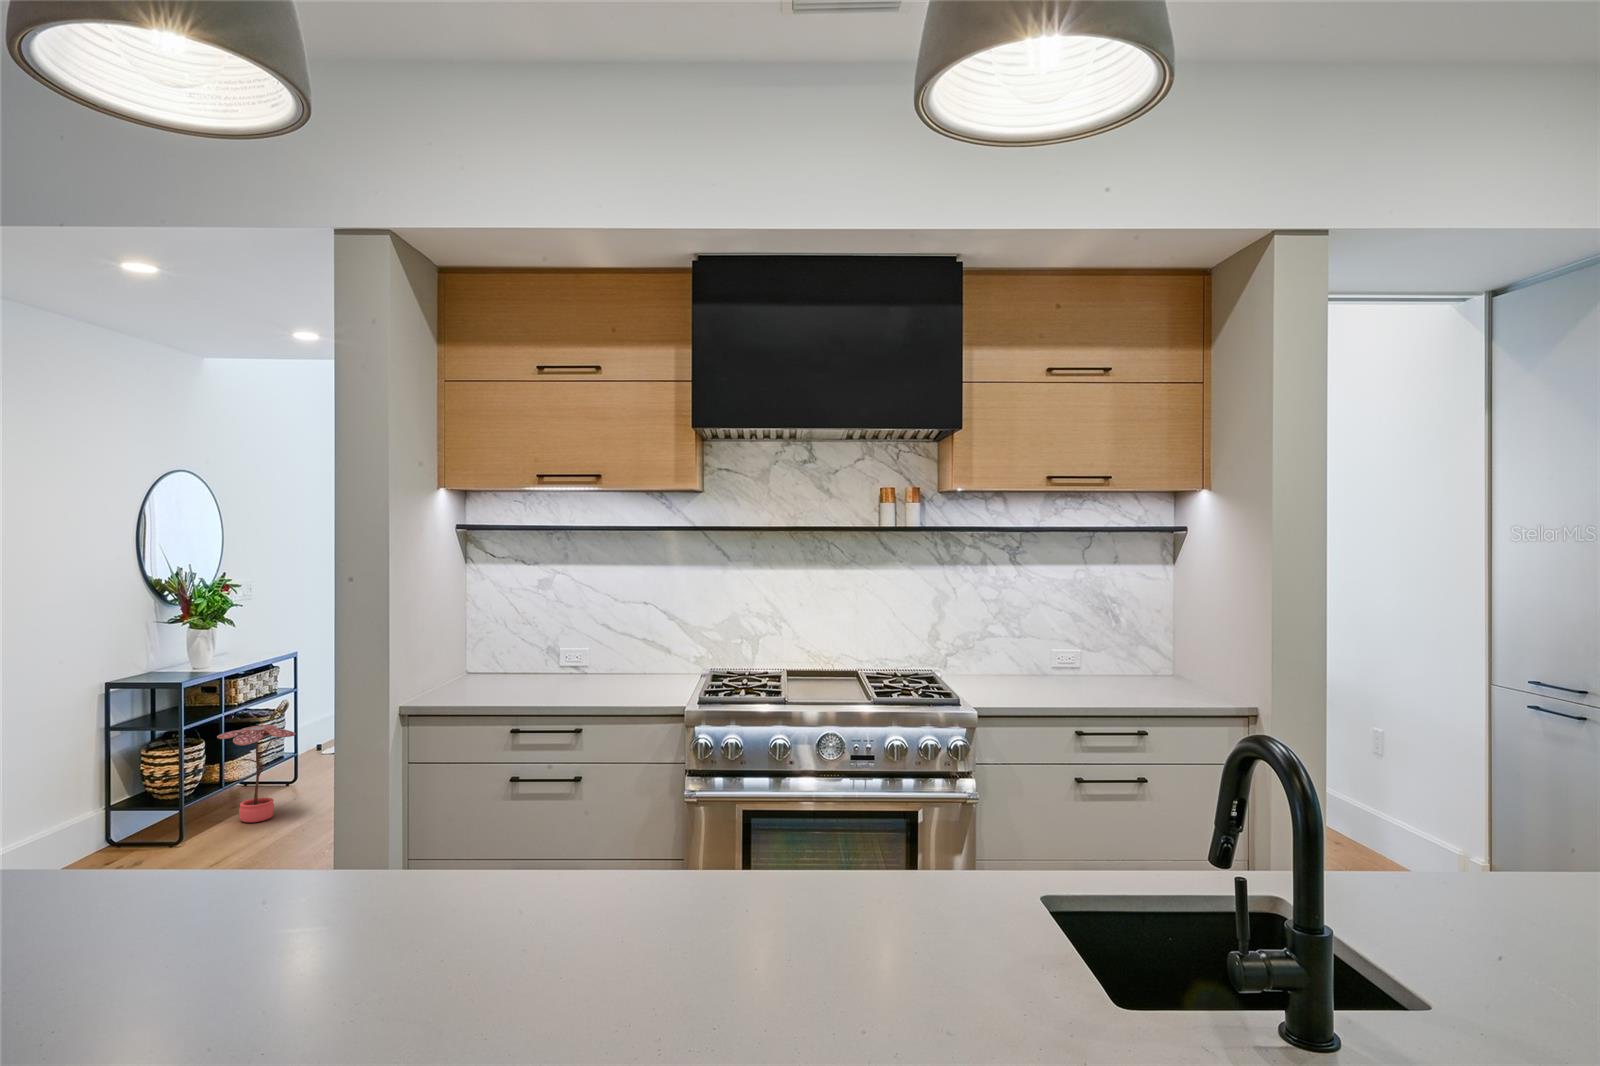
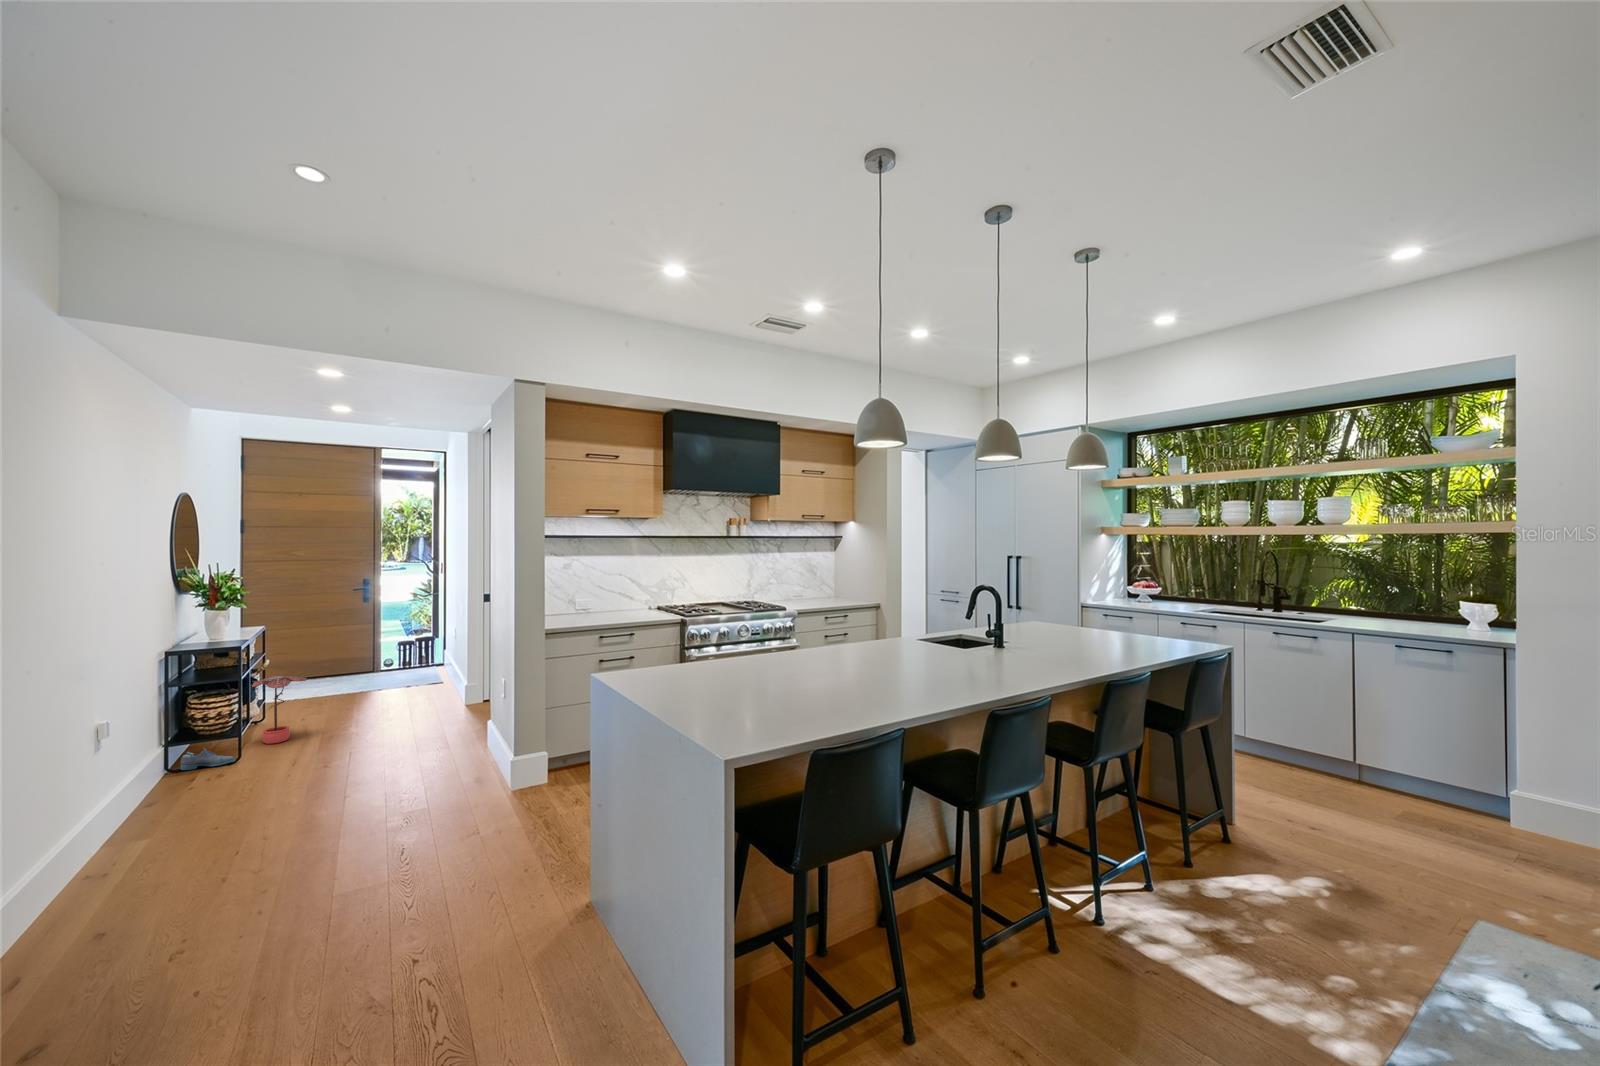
shoe: none [113,820,172,849] -> present [180,748,236,770]

